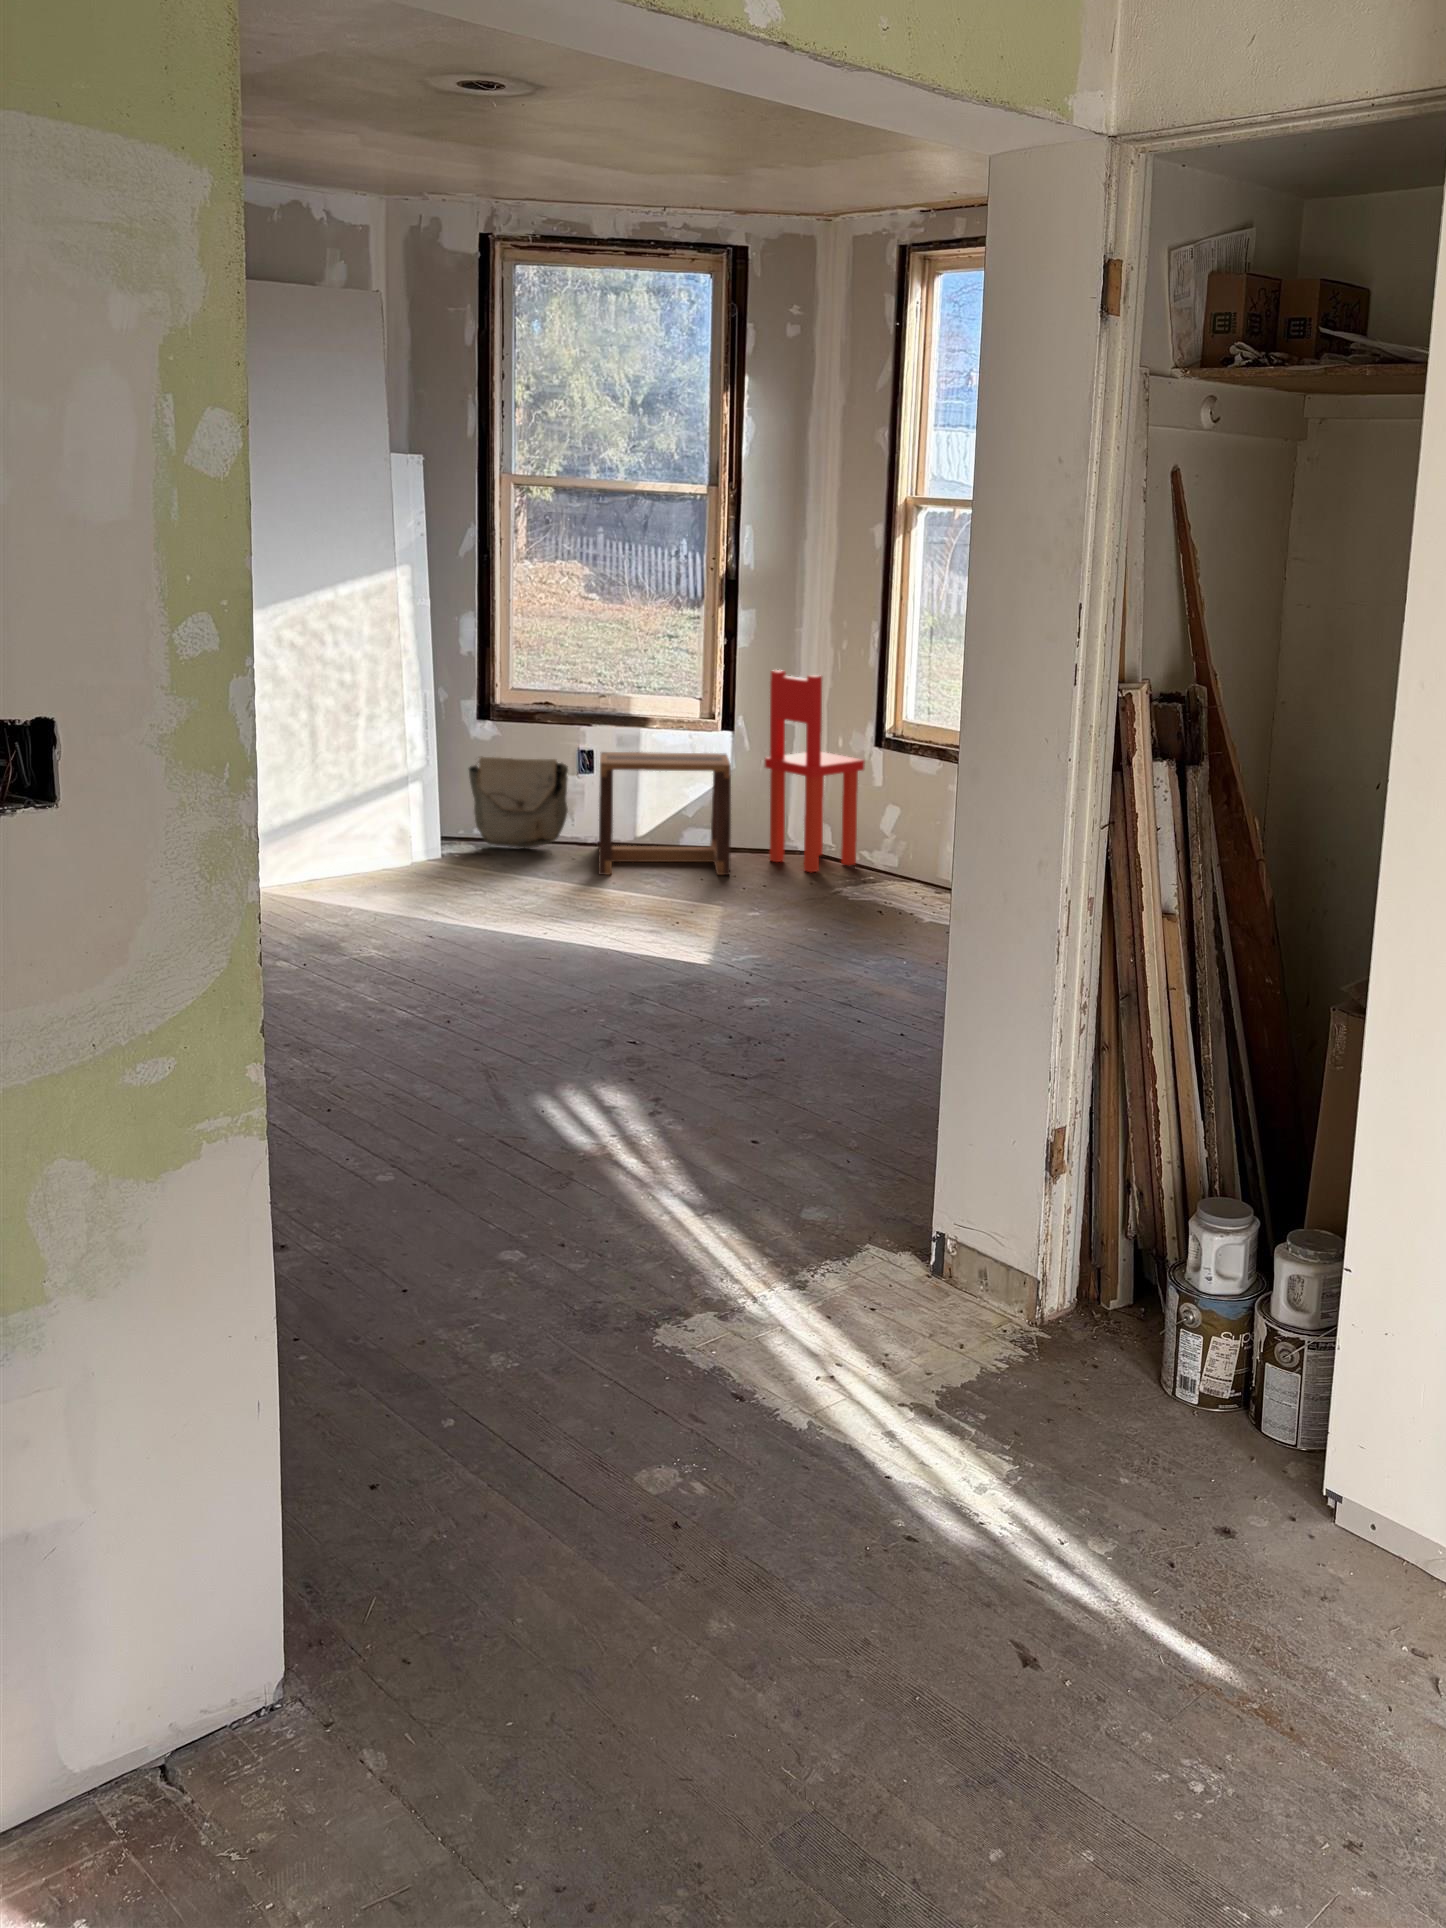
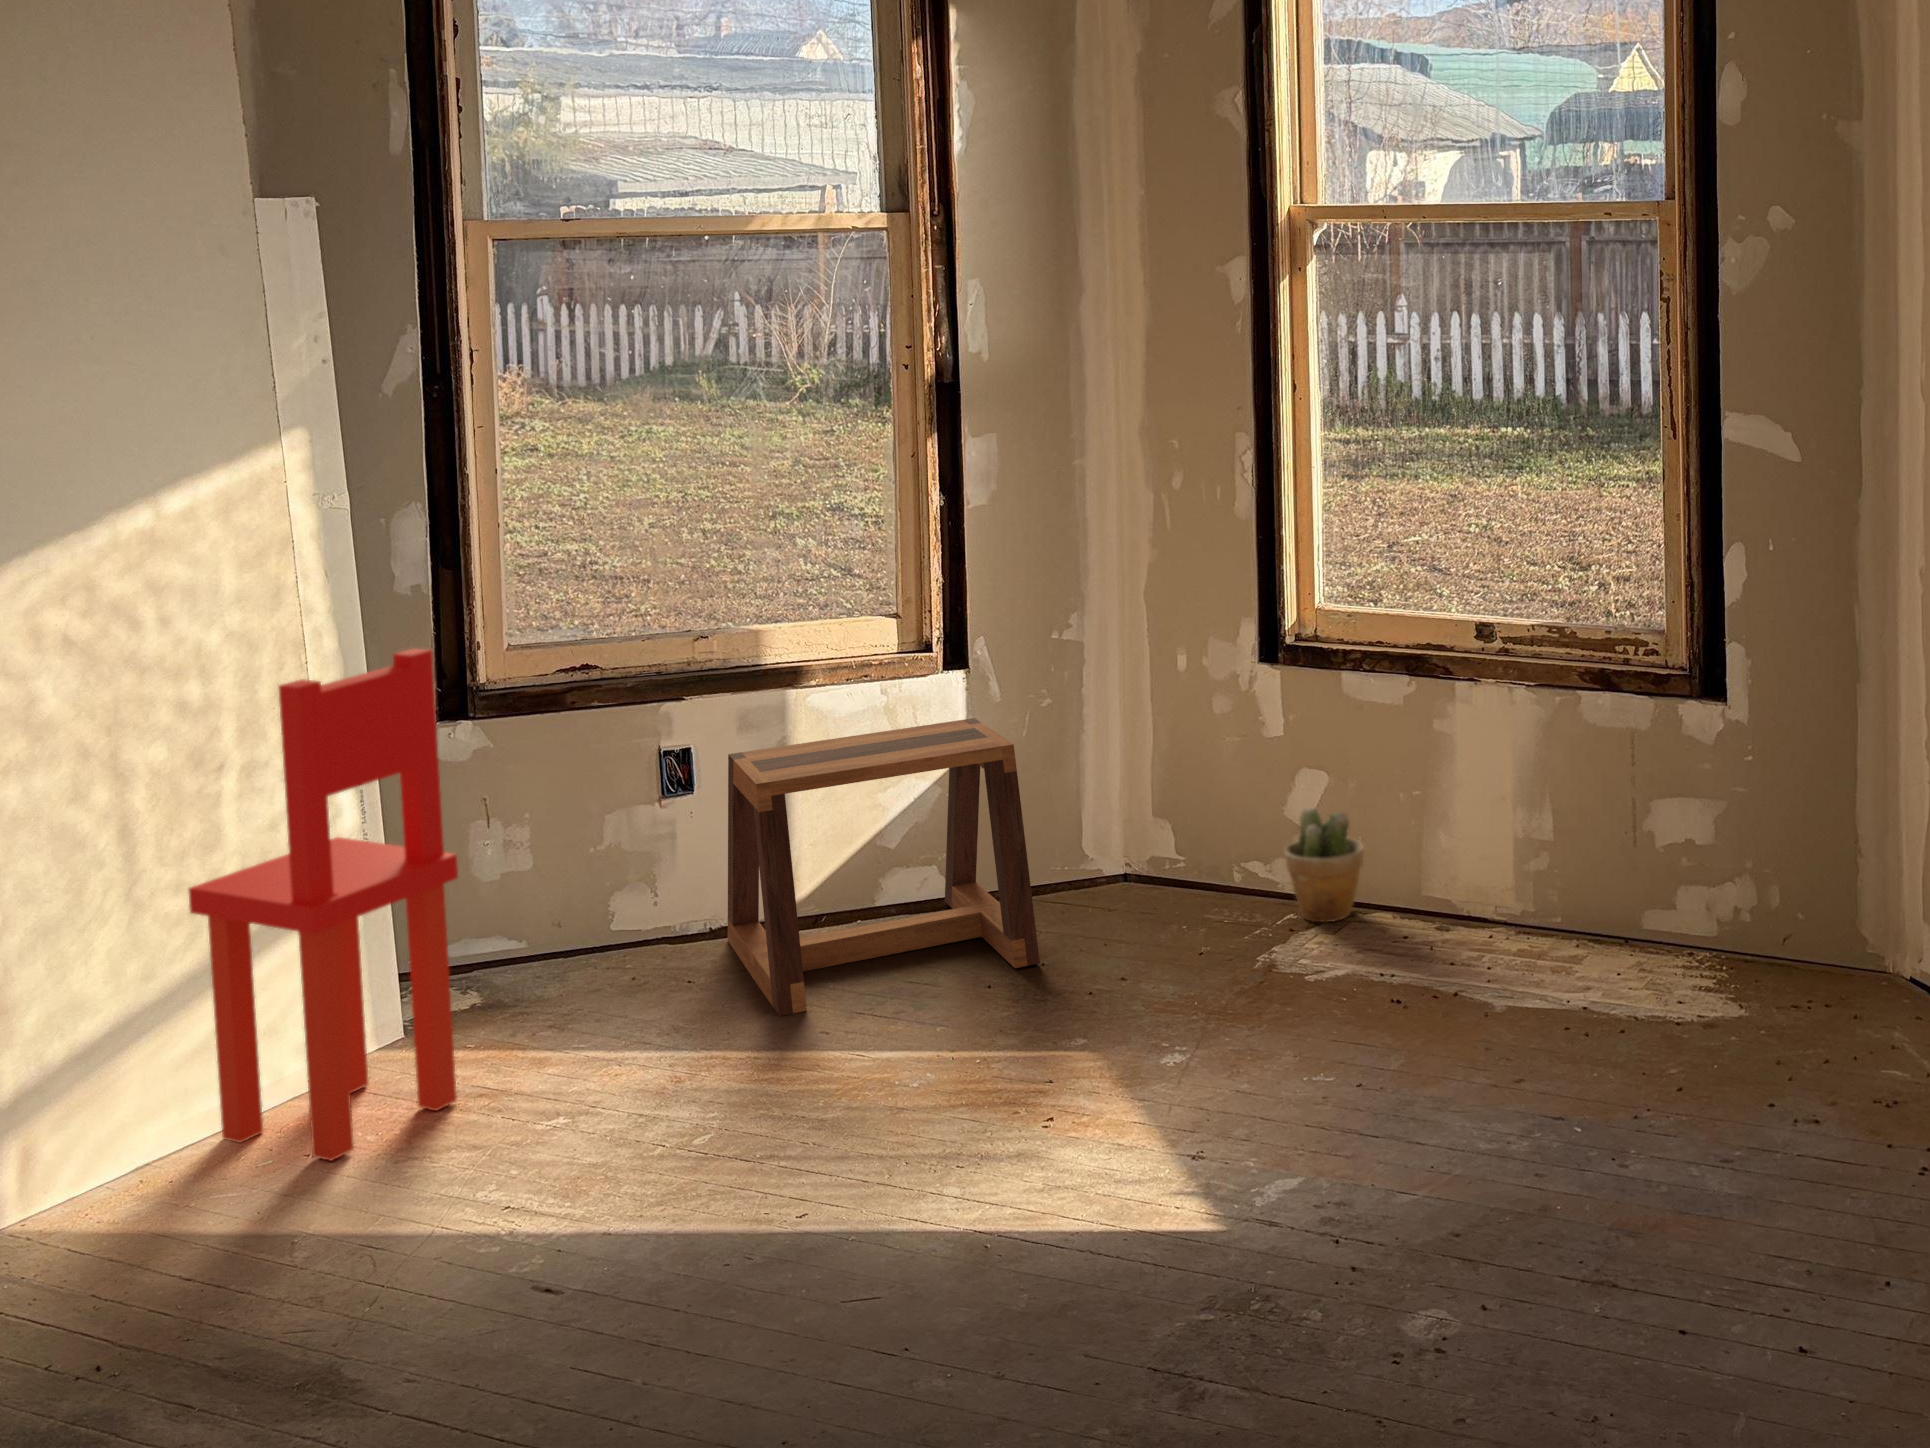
chair: present [765,670,865,872] -> present [189,648,458,1161]
bag: present [469,757,568,848] -> none [441,781,662,984]
potted plant: none [867,823,910,883] -> present [1284,808,1364,922]

